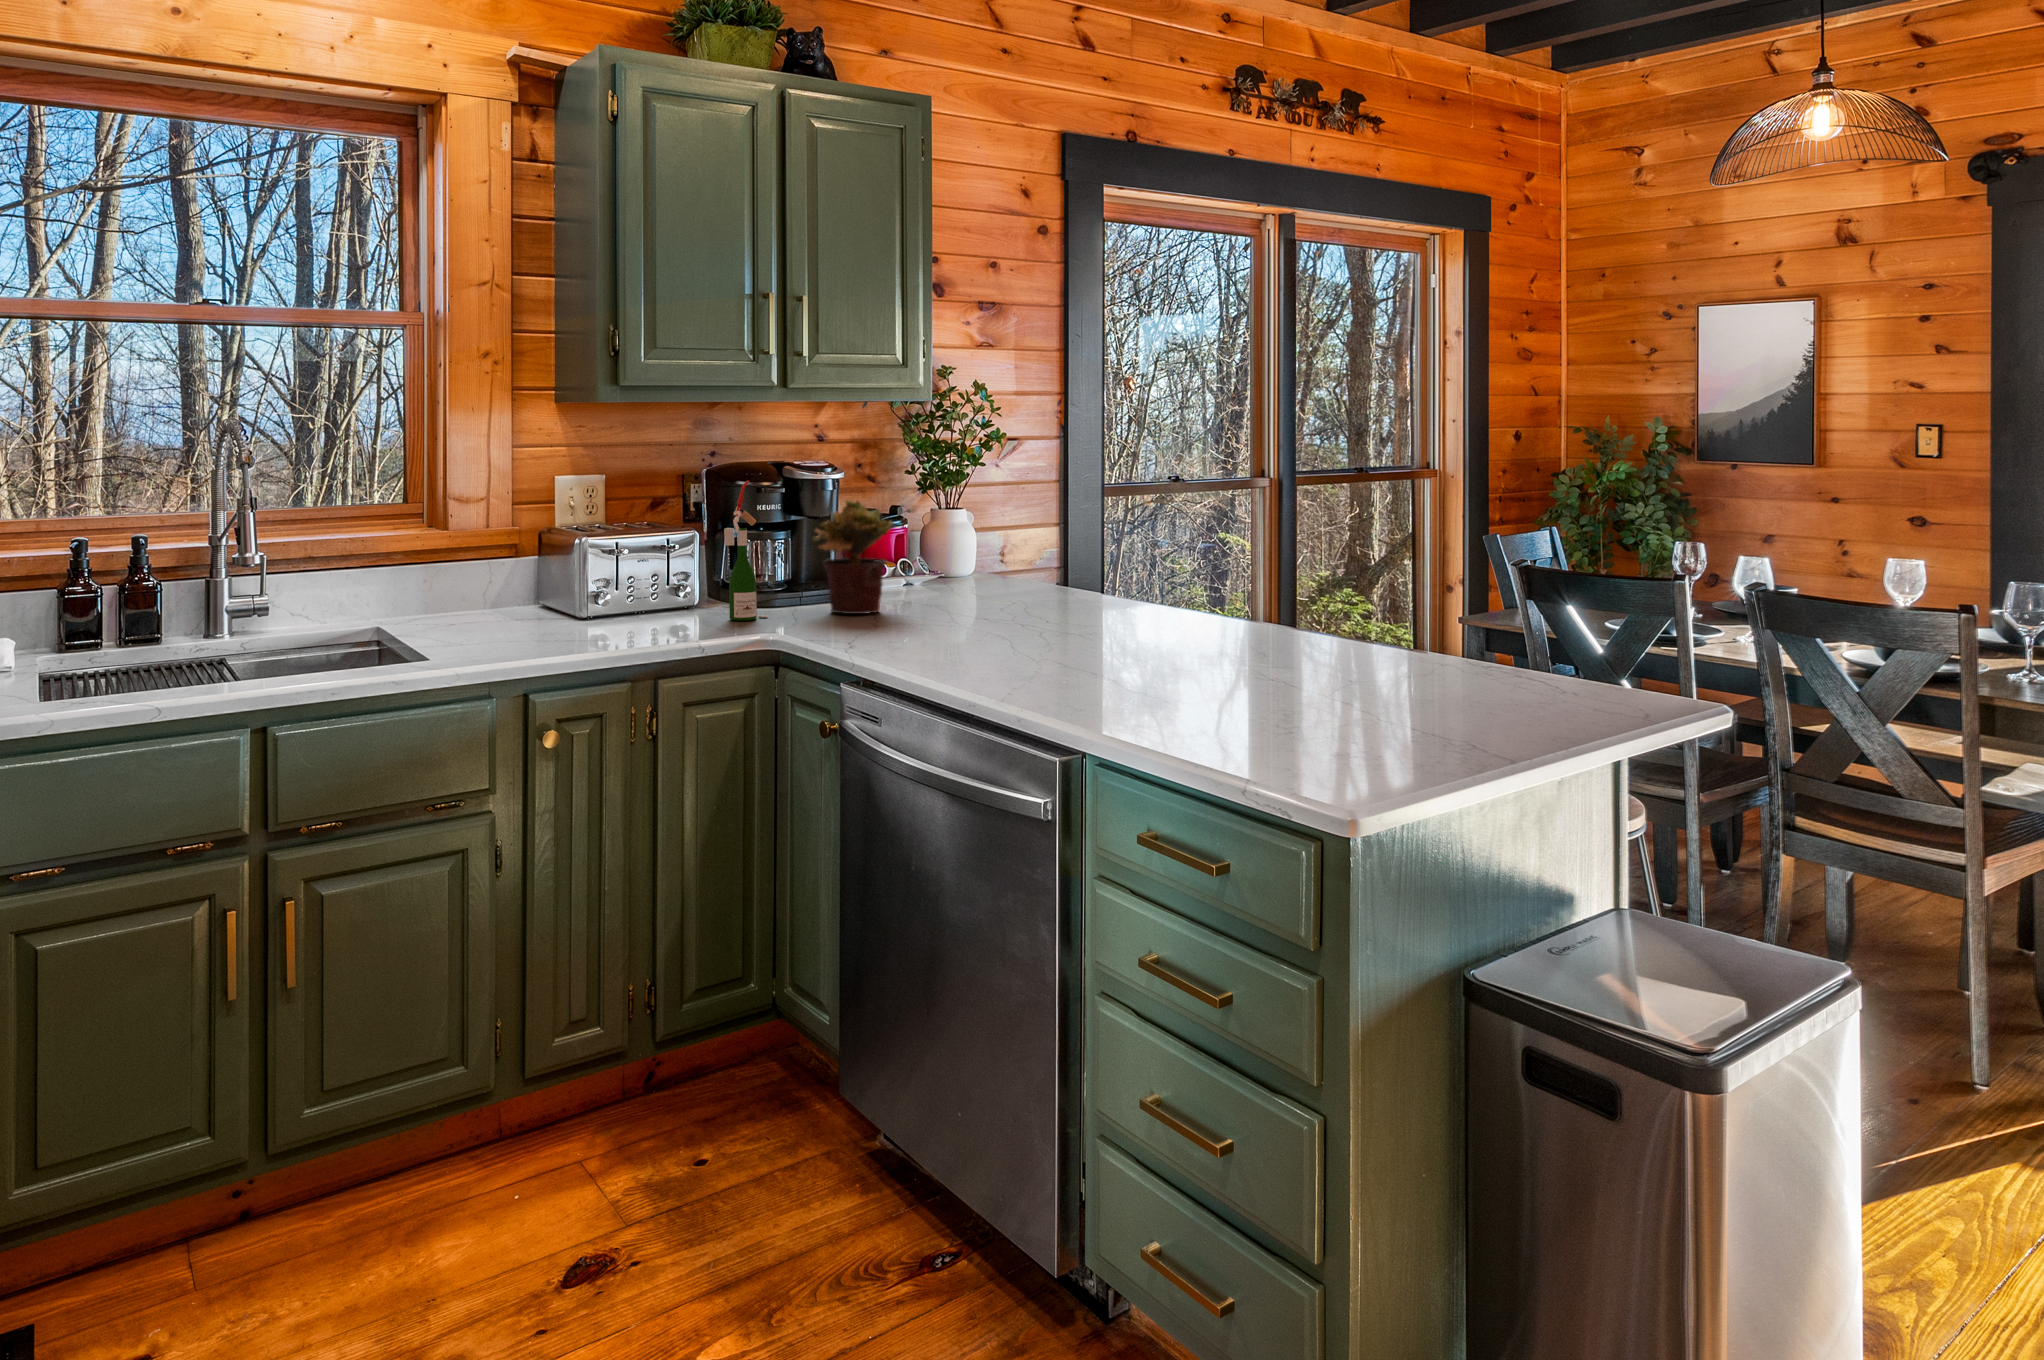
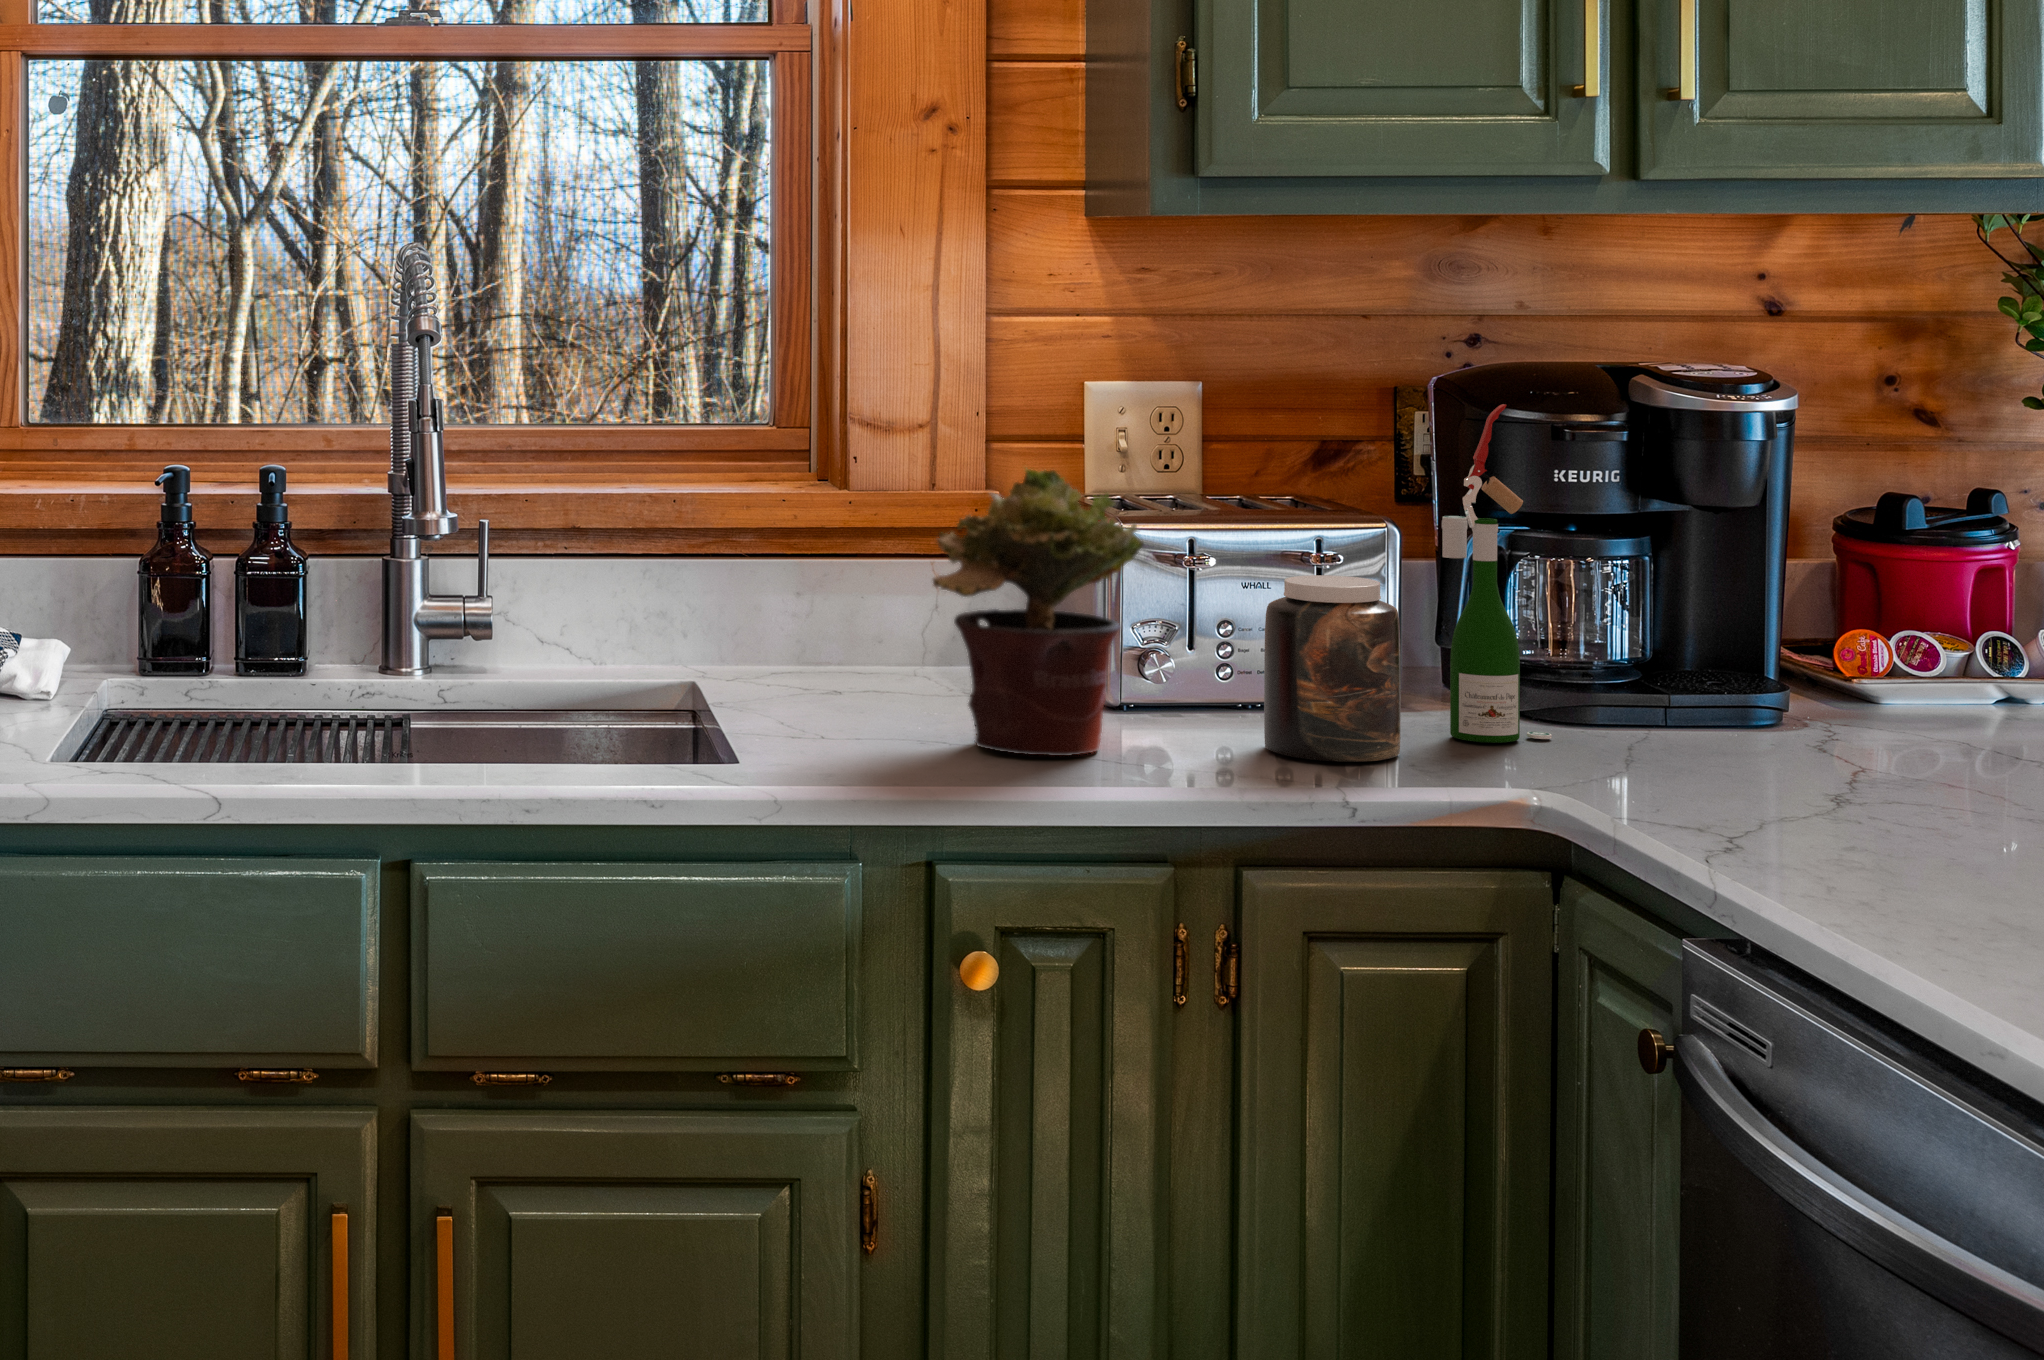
potted plant: present [812,501,893,614] -> present [933,468,1143,756]
jar: none [660,555,716,633] -> present [1264,575,1401,762]

